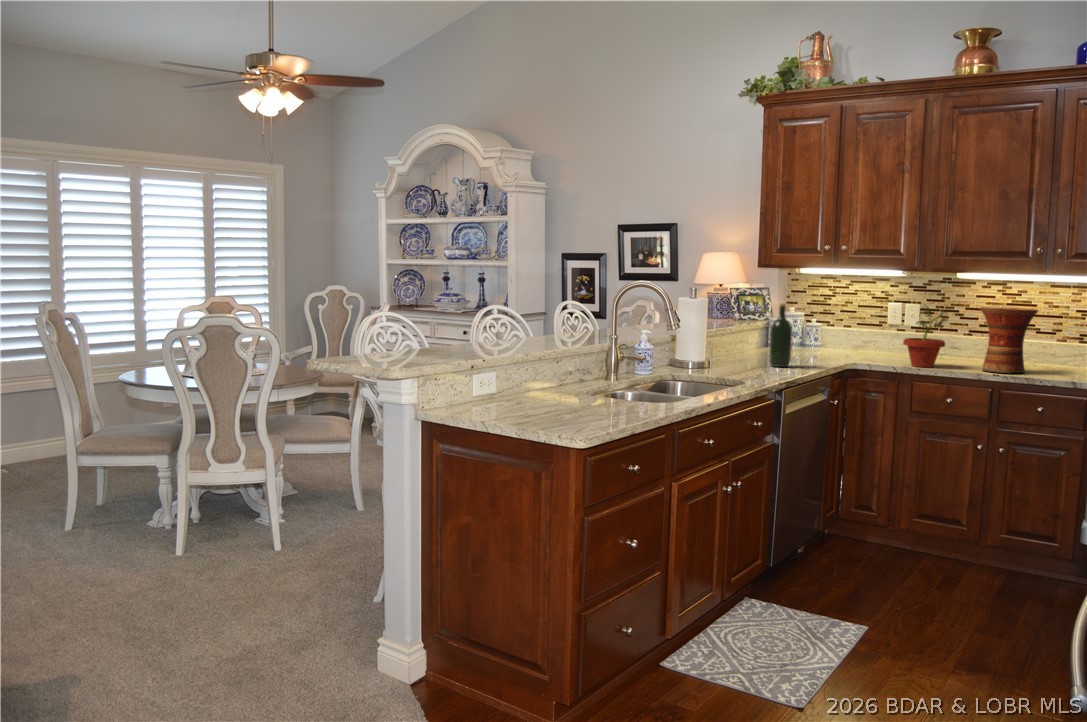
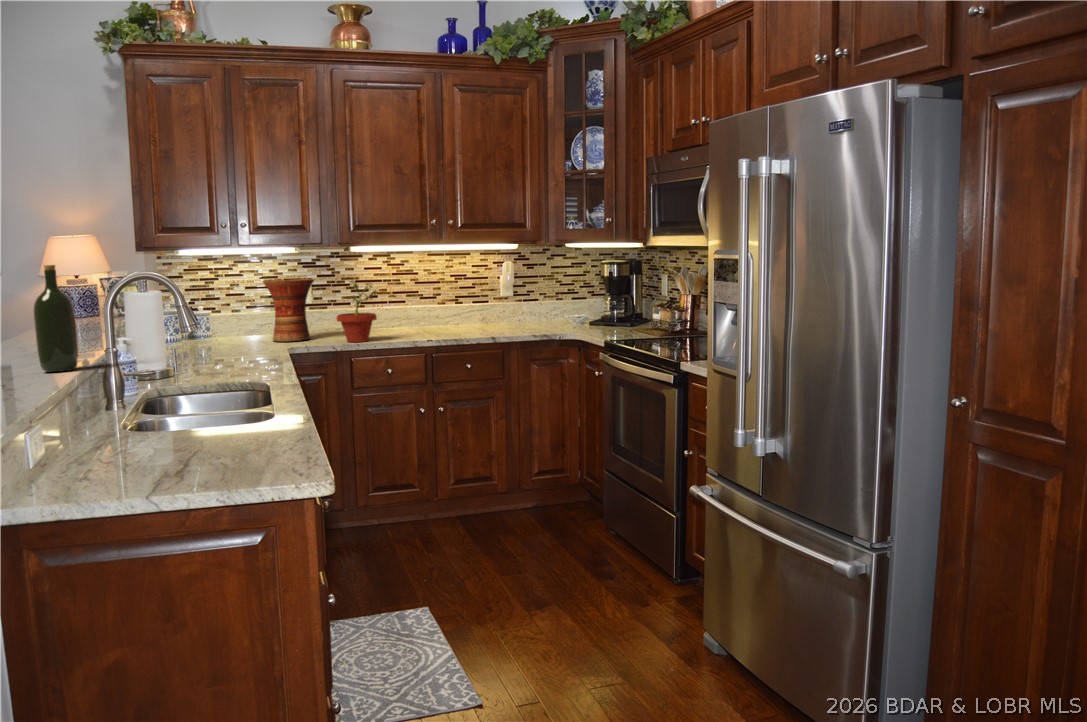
wine bottle: present [769,303,792,367] -> present [33,265,78,372]
vase: present [980,307,1038,373] -> present [263,279,314,342]

